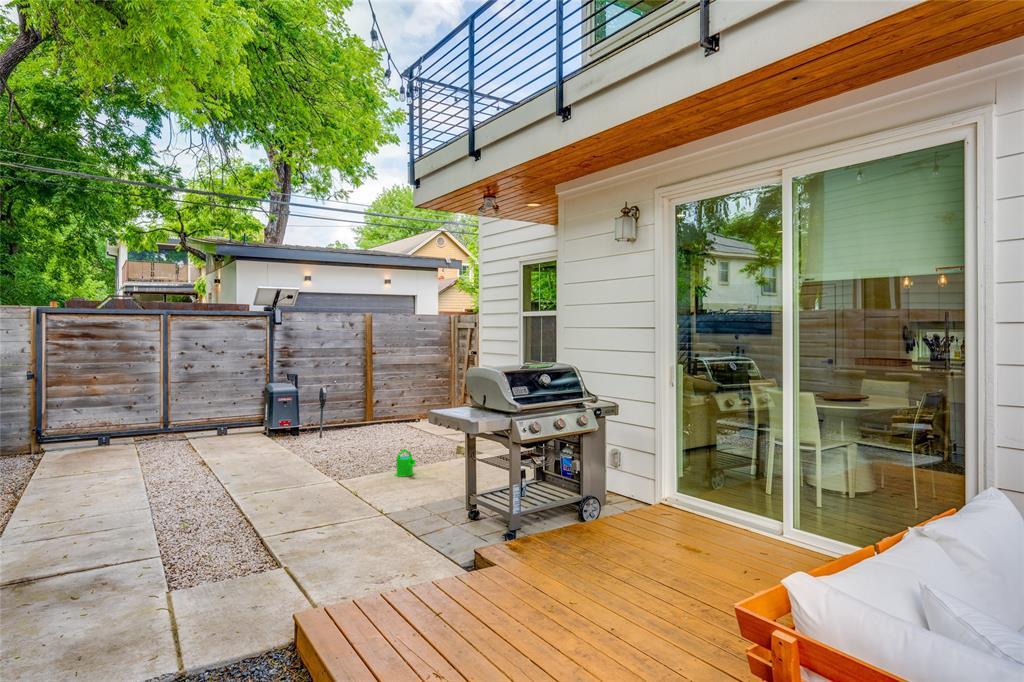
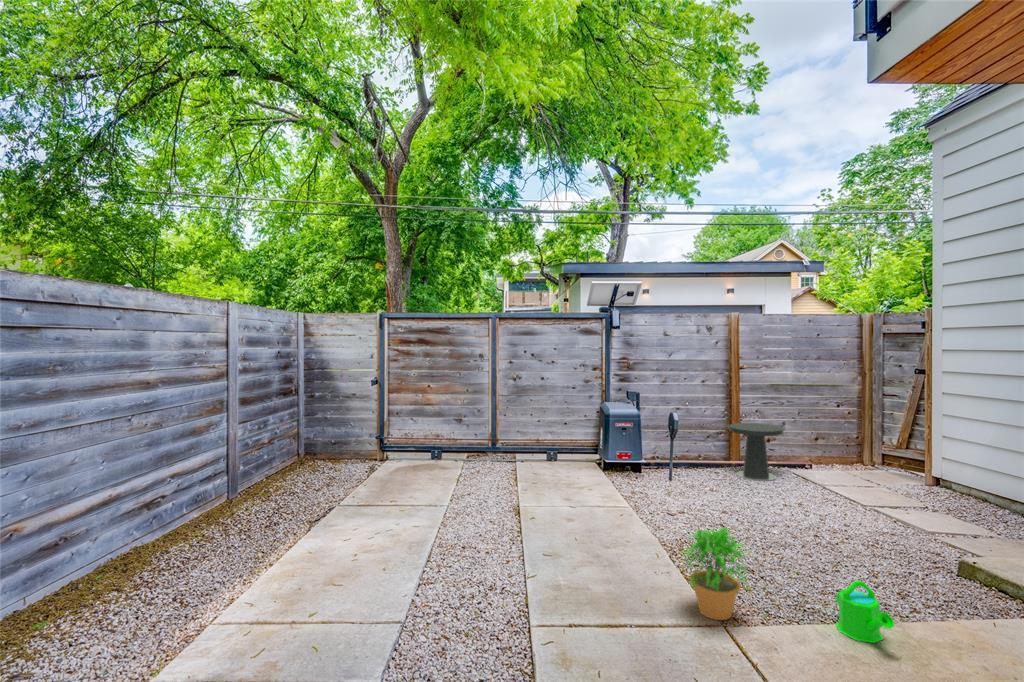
side table: none [364,392,399,430] -> present [729,423,784,481]
potted plant: none [314,432,356,482] -> present [681,527,748,620]

